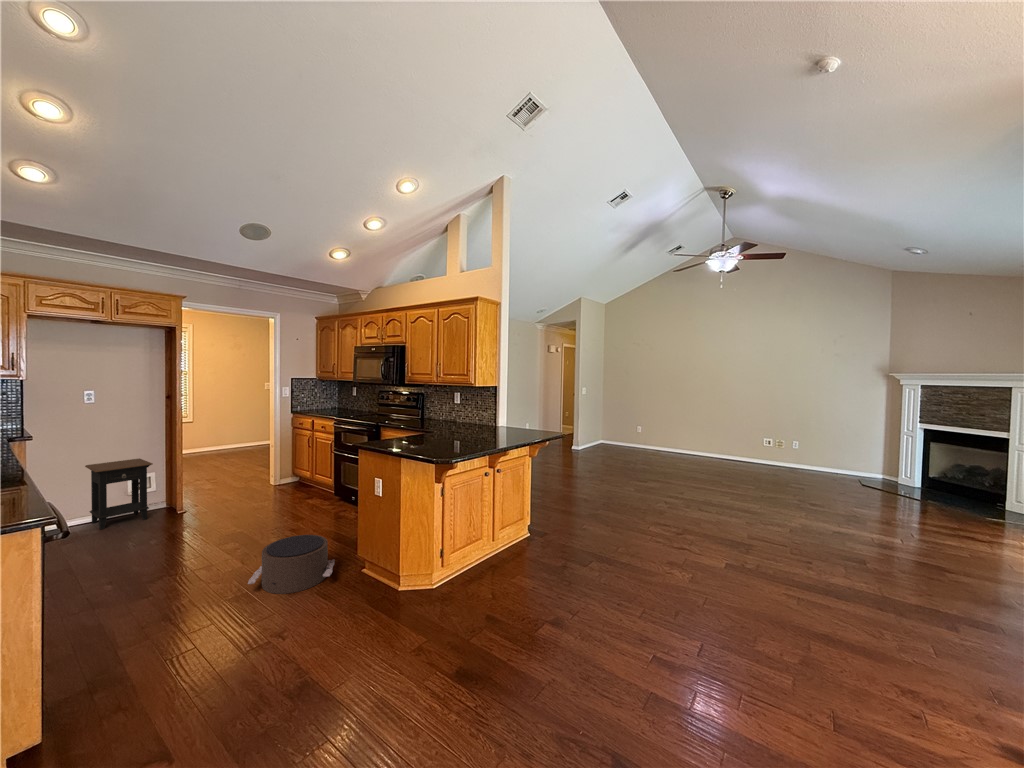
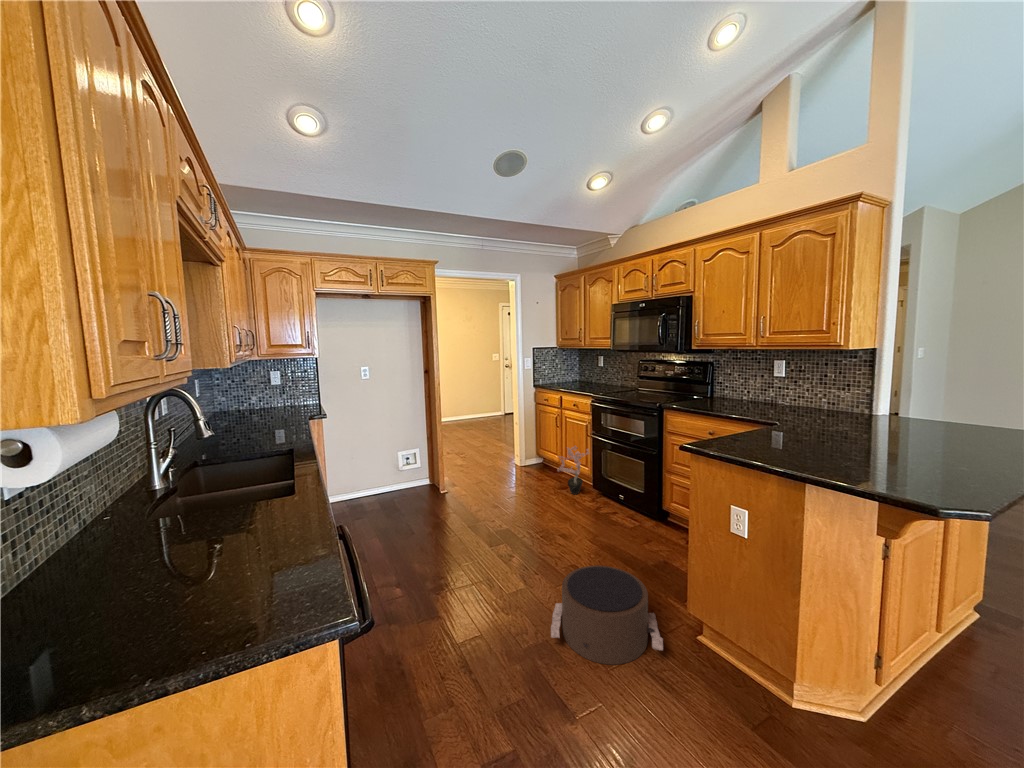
side table: present [85,458,153,530] -> none [367,434,419,505]
potted plant: none [301,459,332,502] -> present [558,446,589,495]

